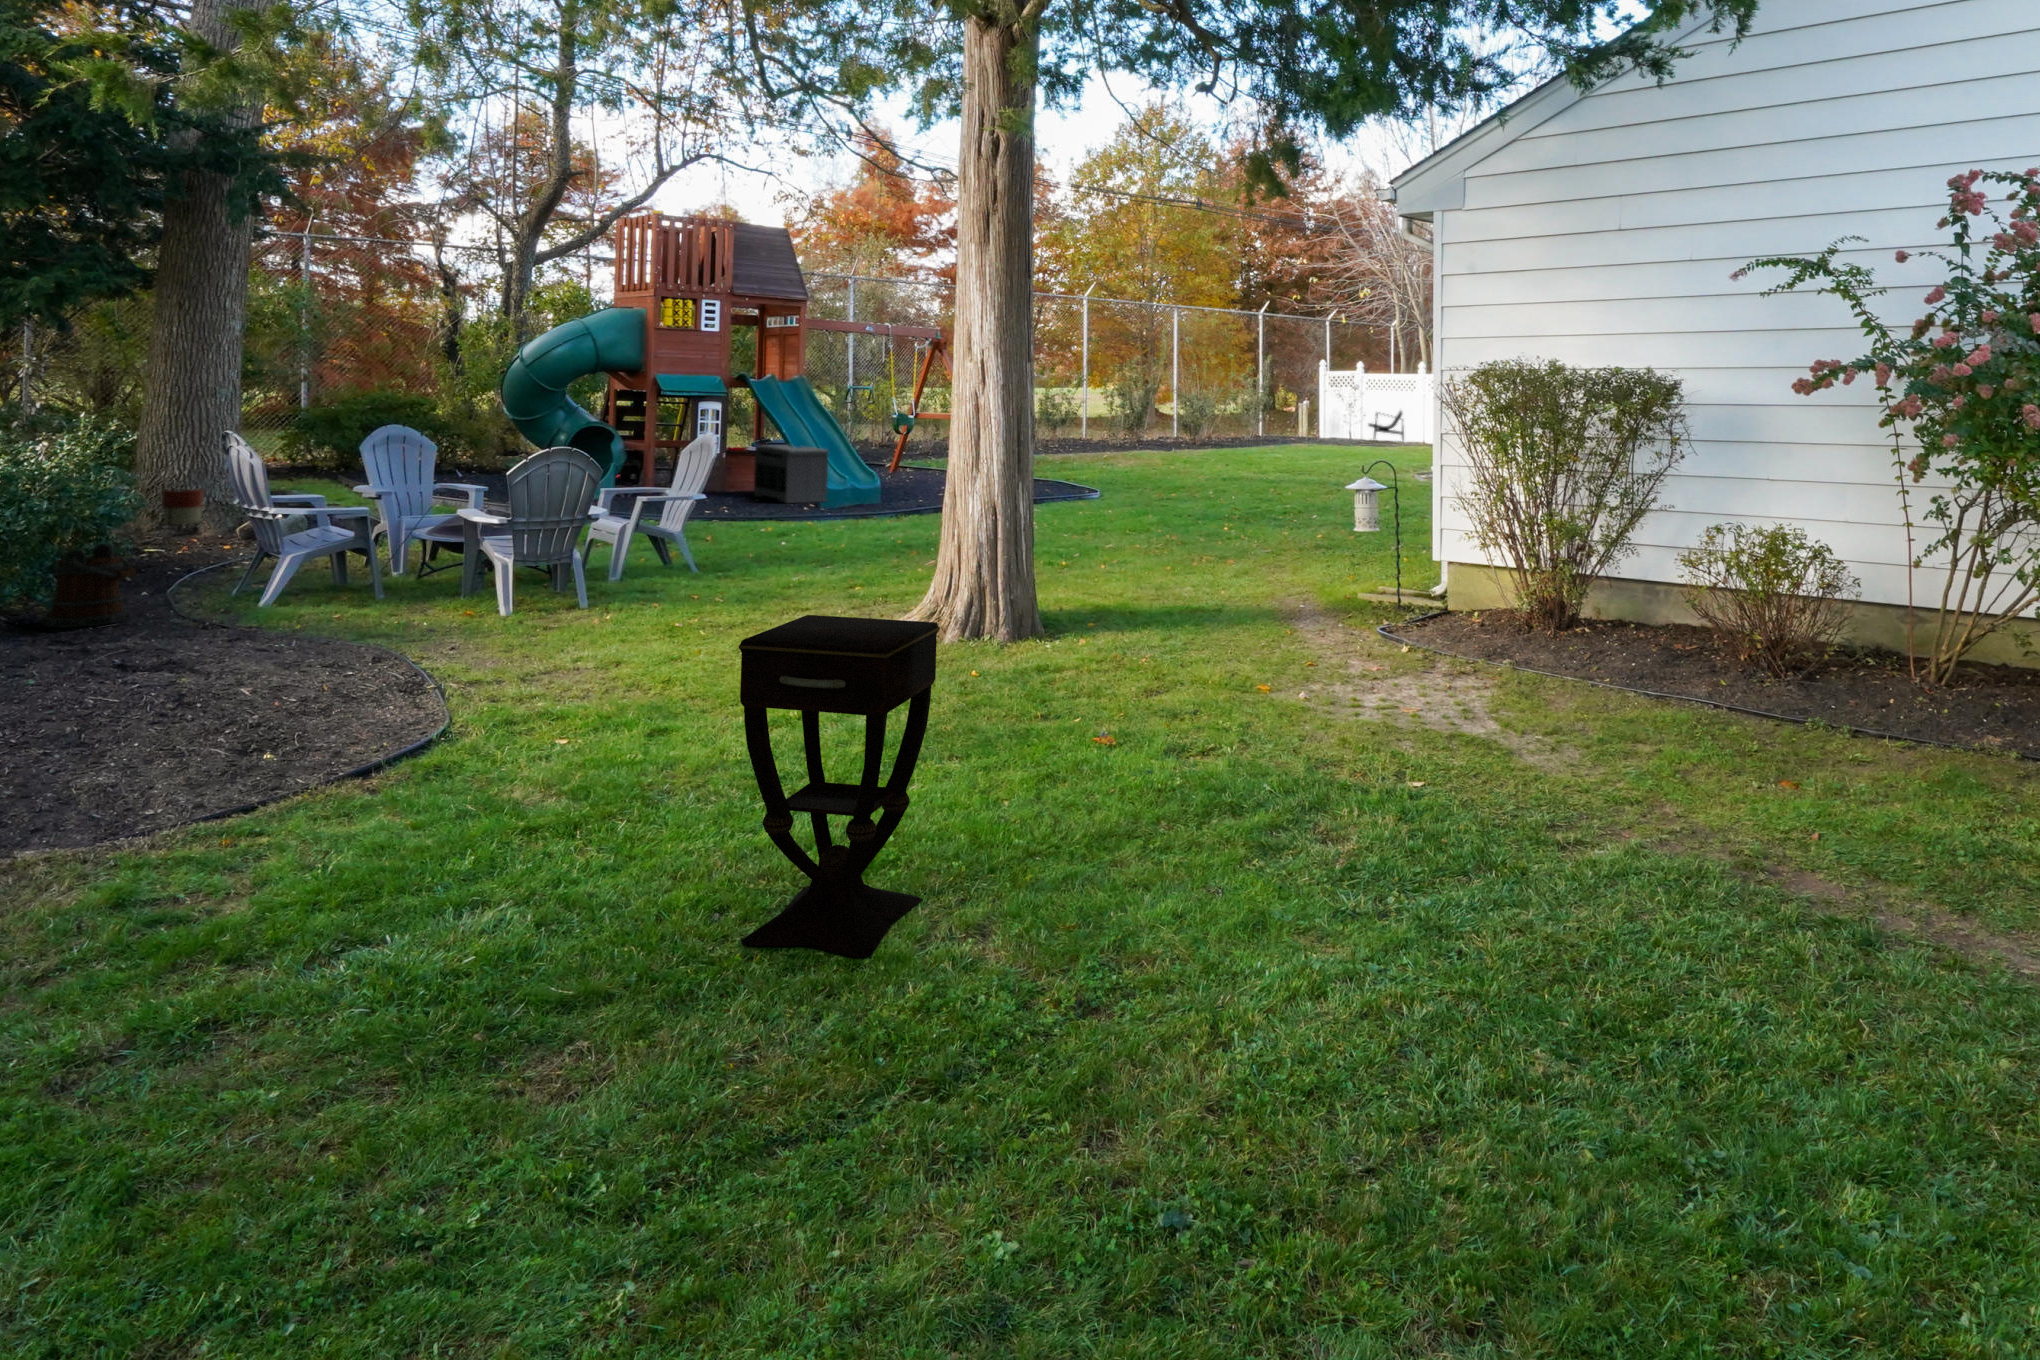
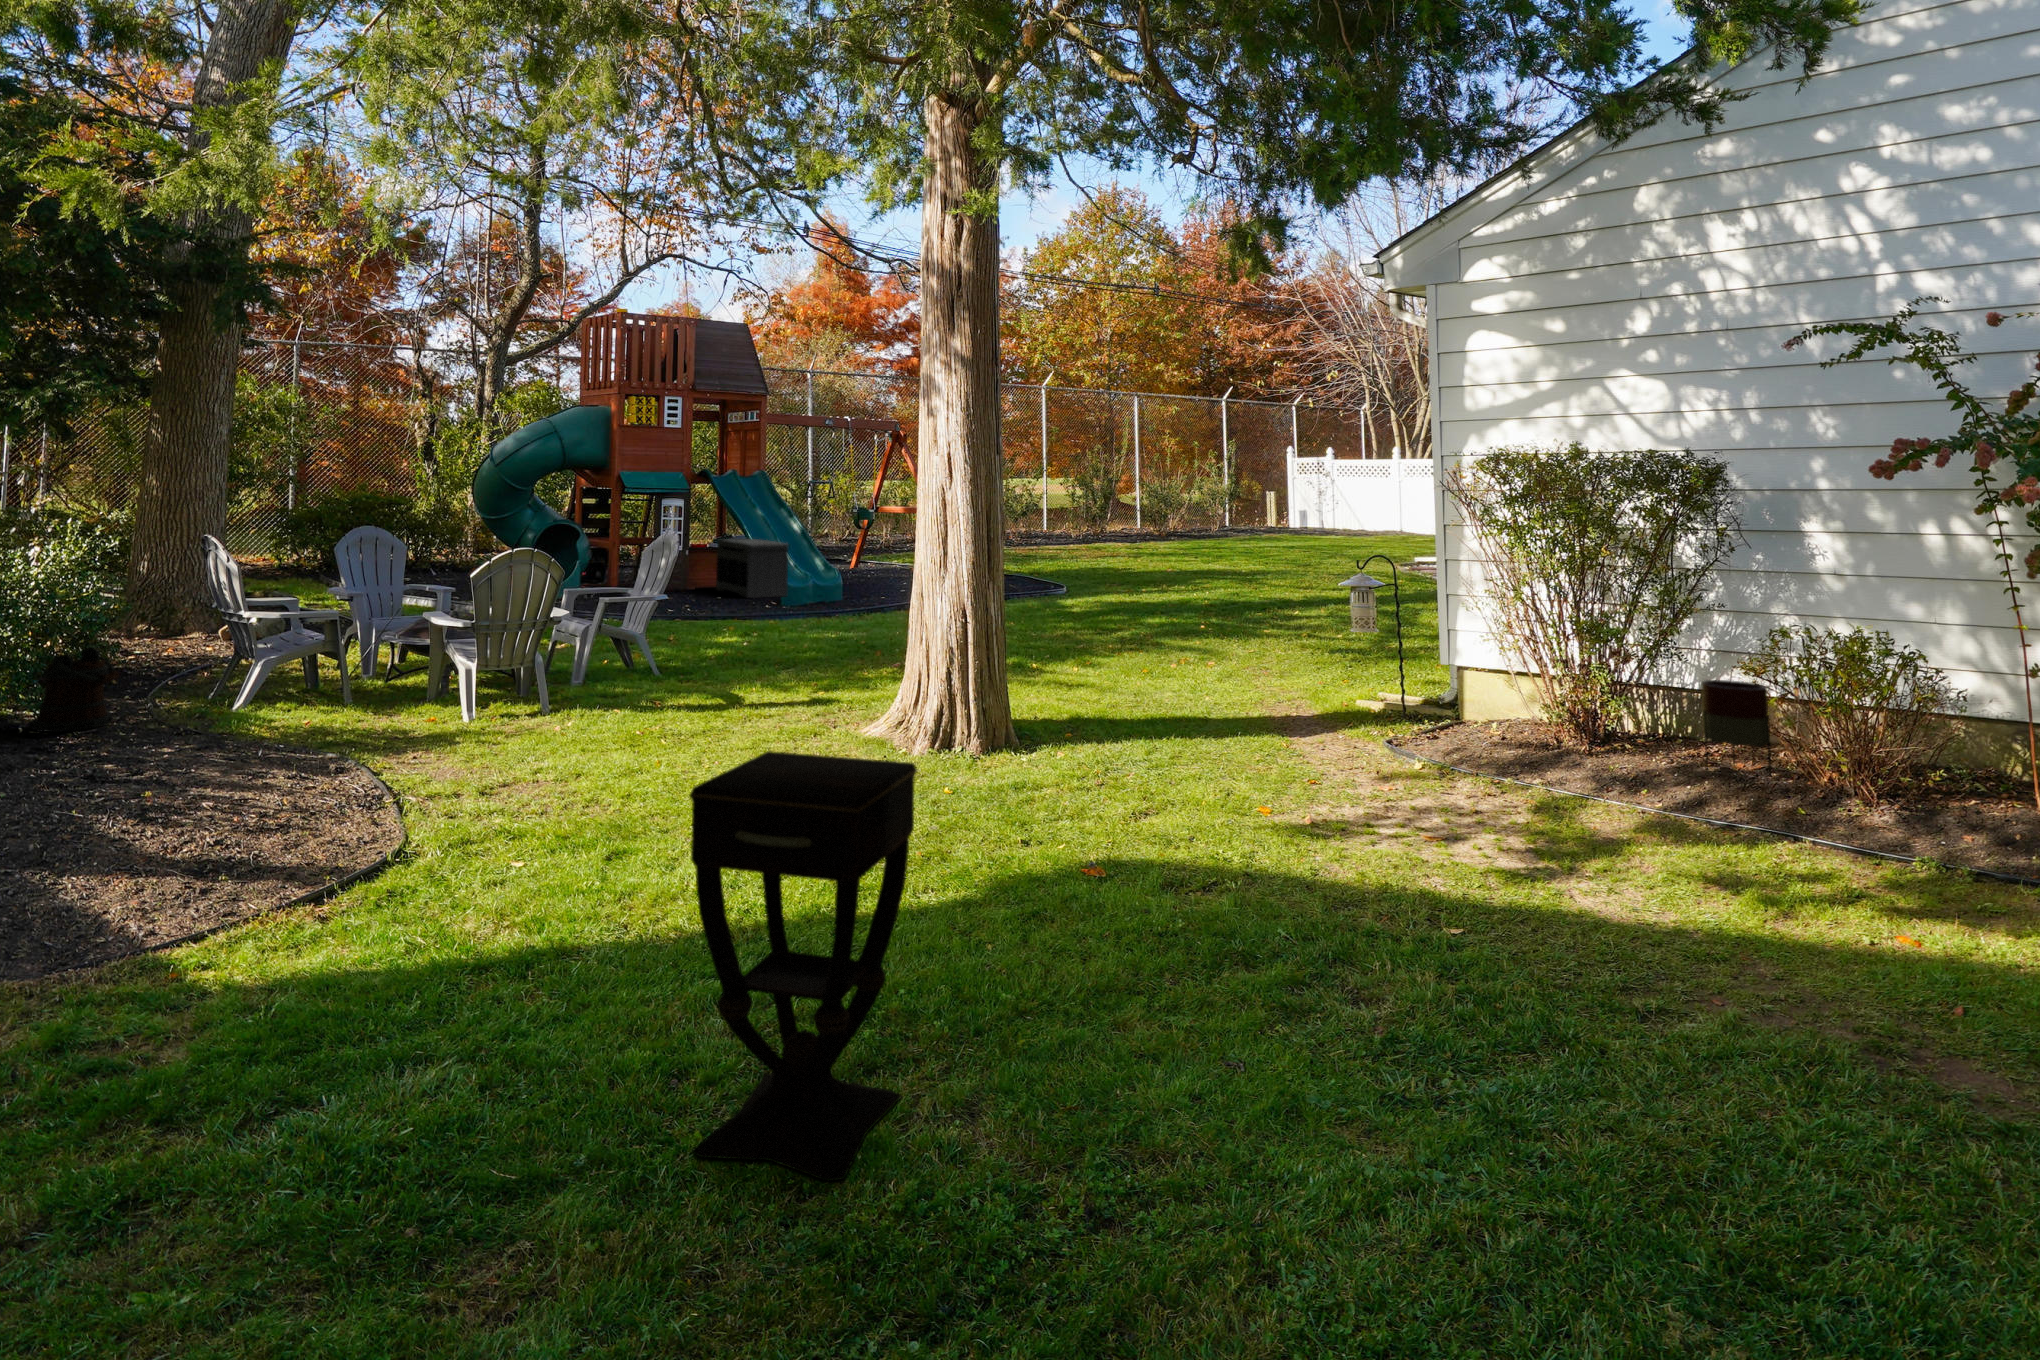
lounge chair: present [1369,411,1404,440] -> none [1330,488,1371,528]
planter: present [161,488,203,539] -> present [1702,680,1772,777]

